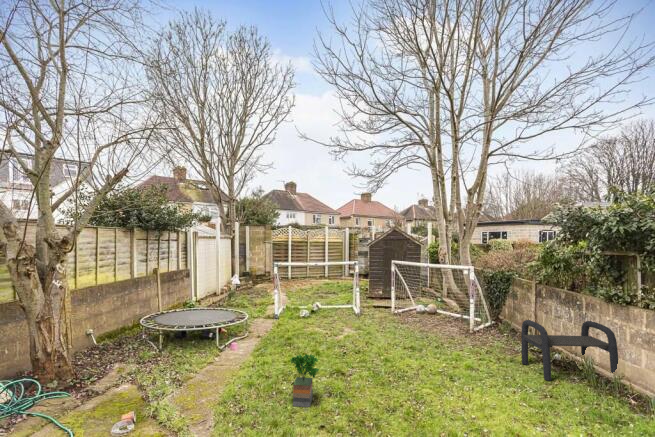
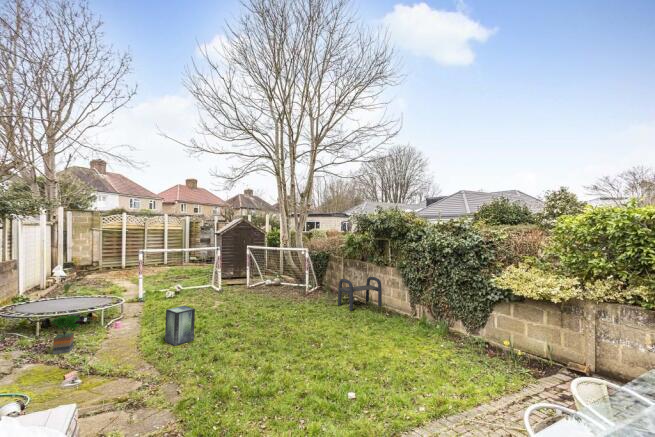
storage box: none [256,337,286,391] -> present [165,306,195,346]
potted tree: present [290,354,319,407] -> present [52,316,79,354]

